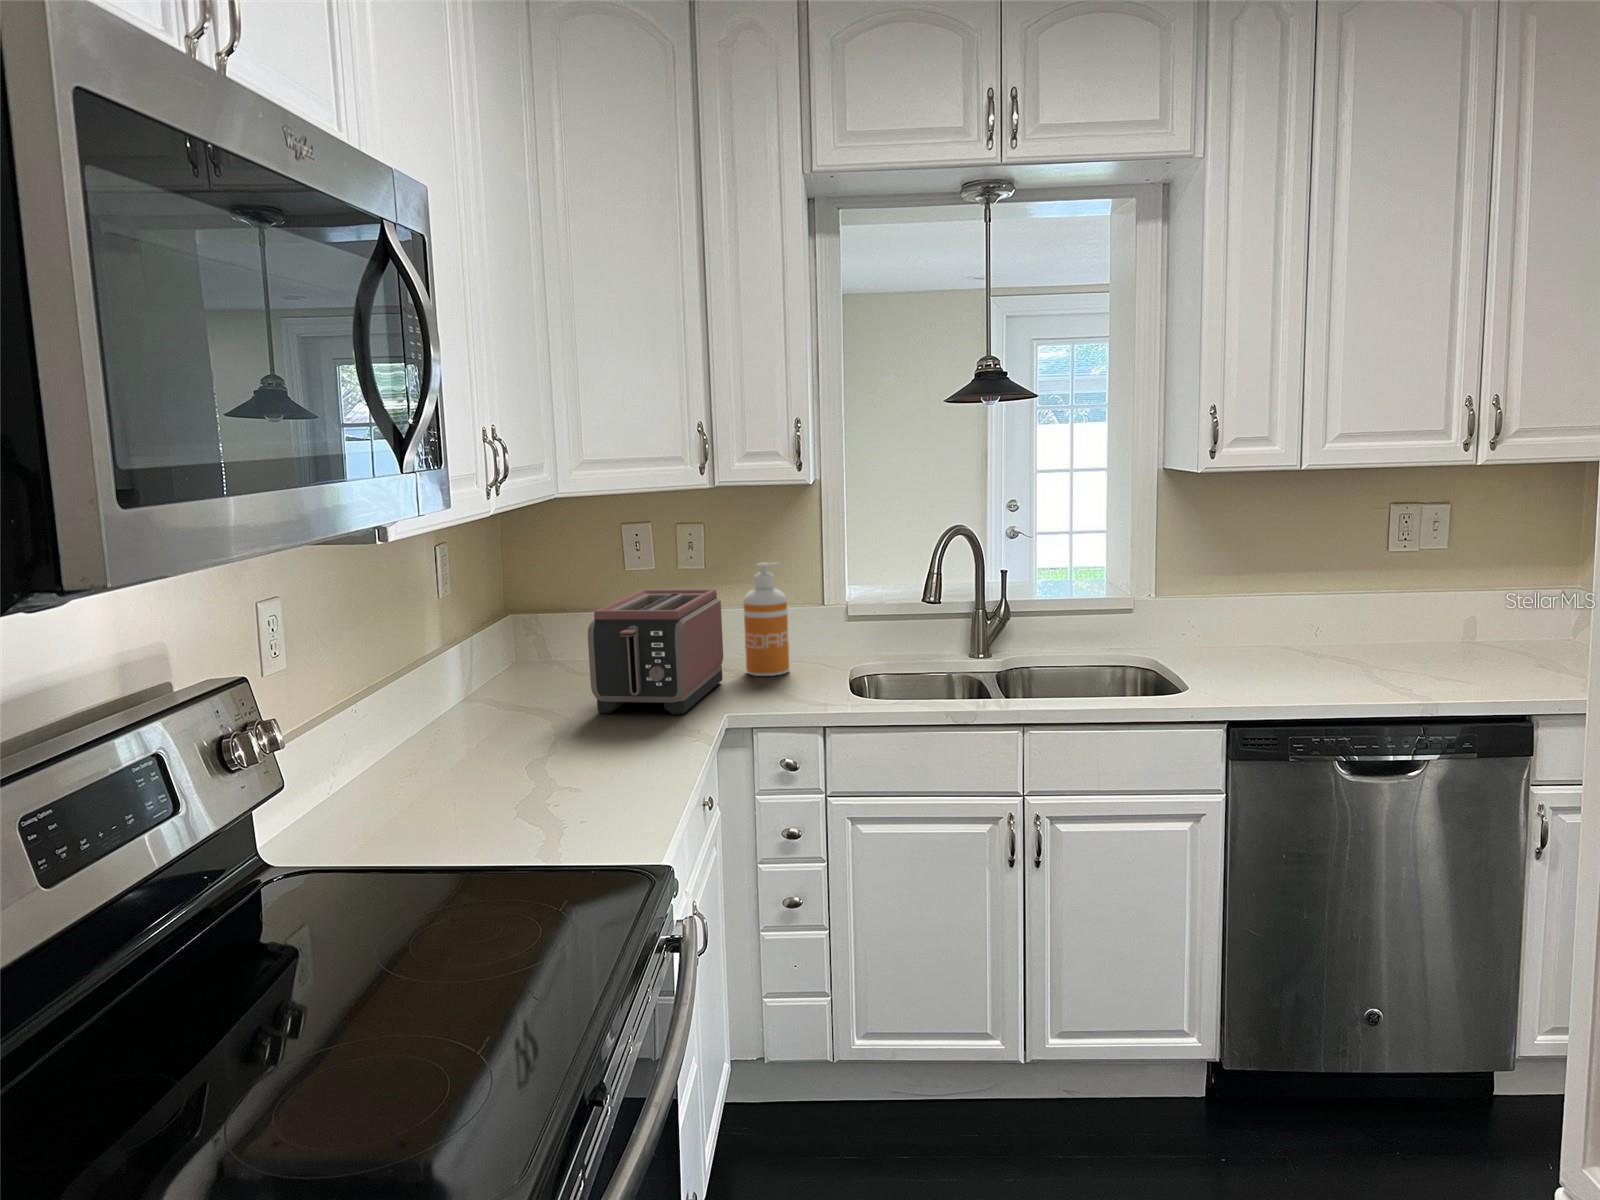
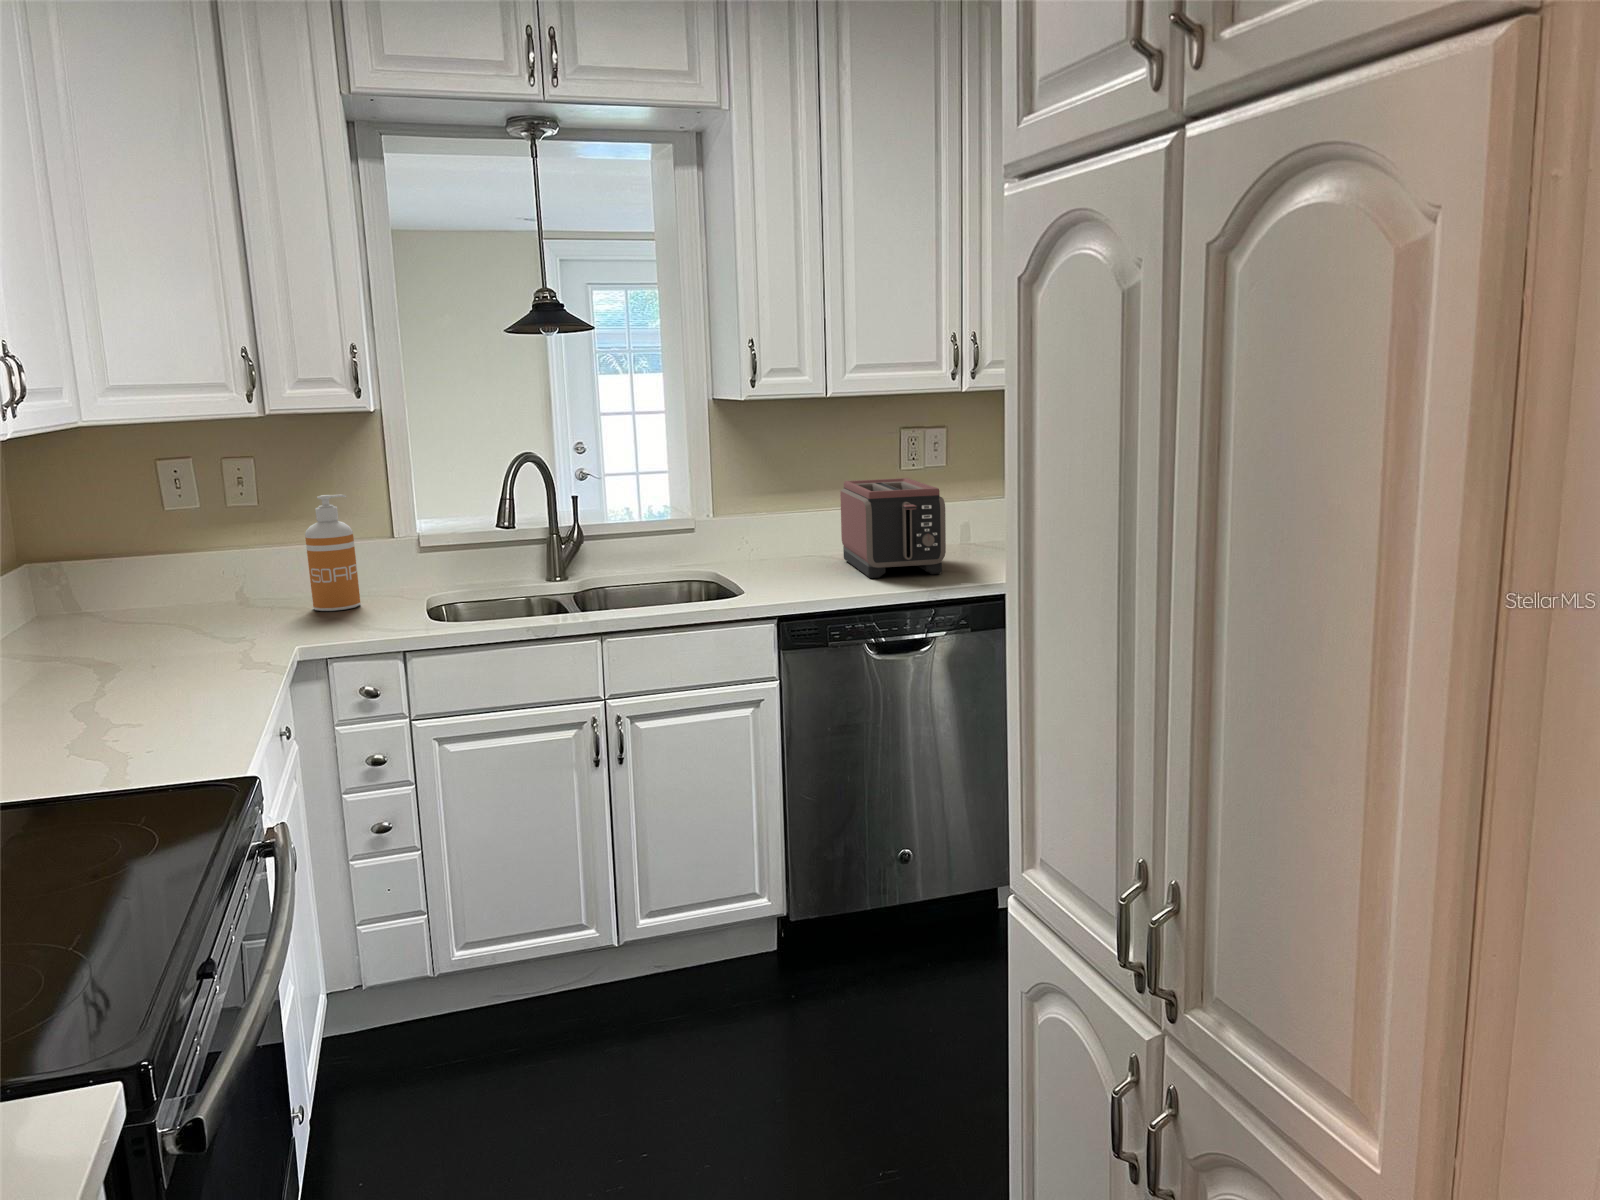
toaster: present [588,589,723,714] -> present [840,478,946,578]

